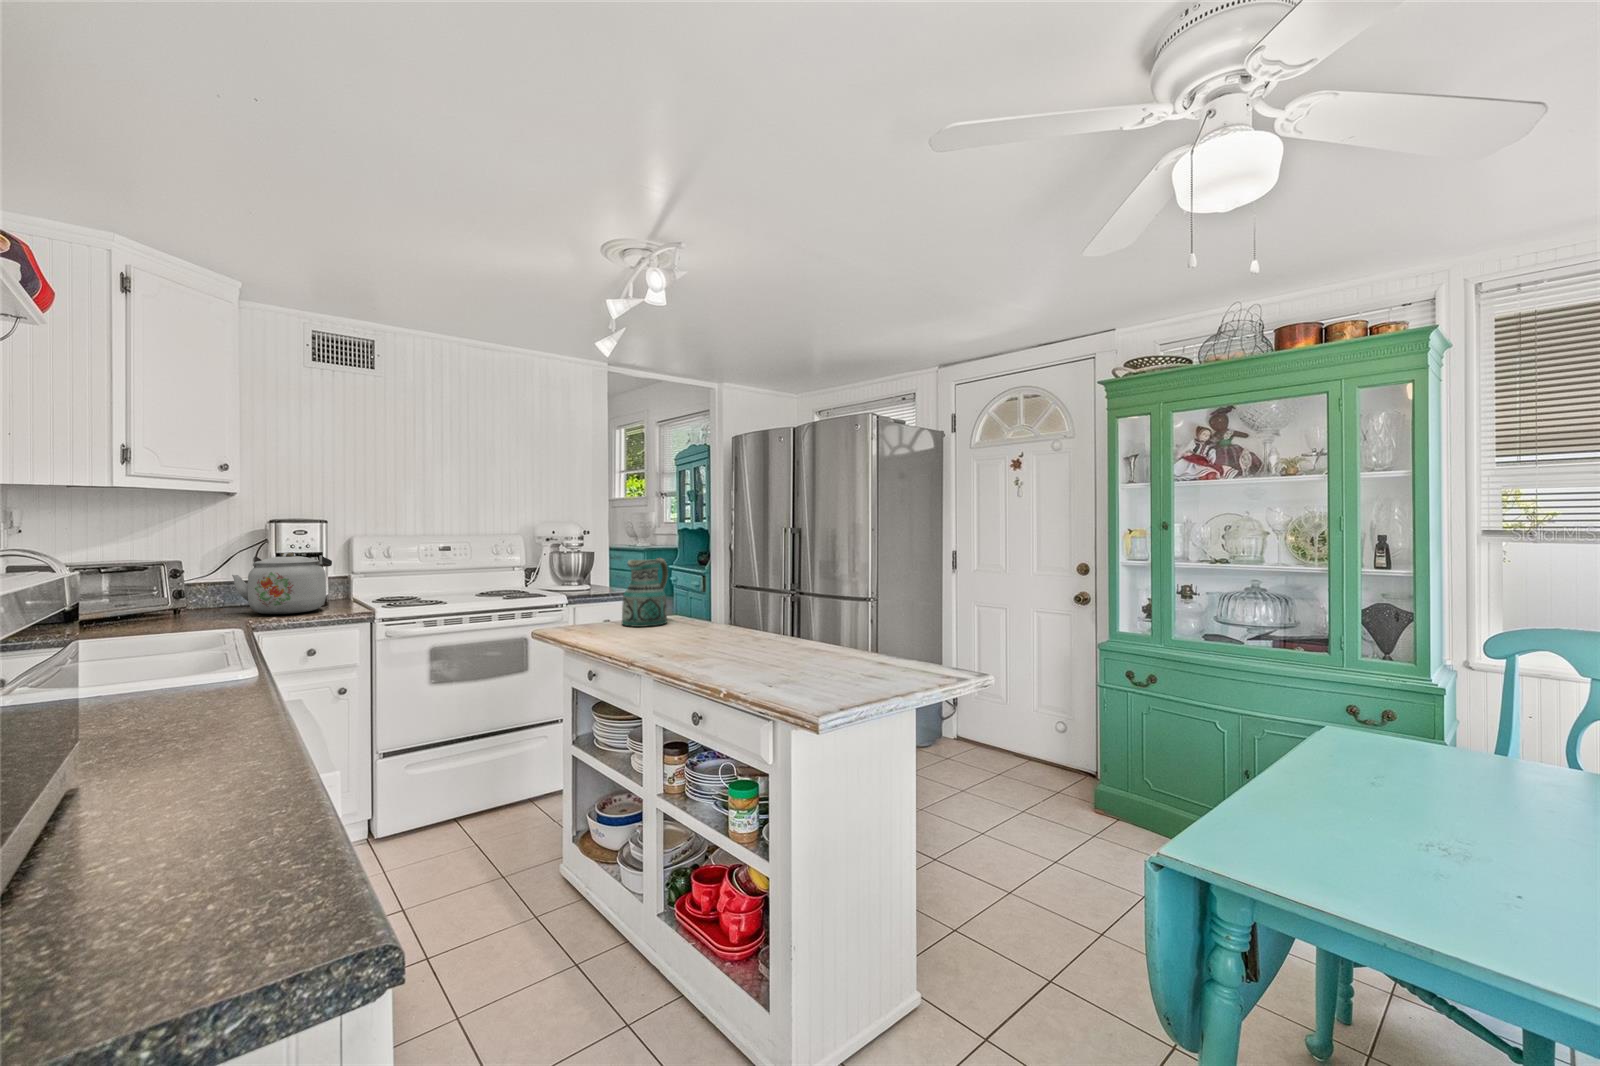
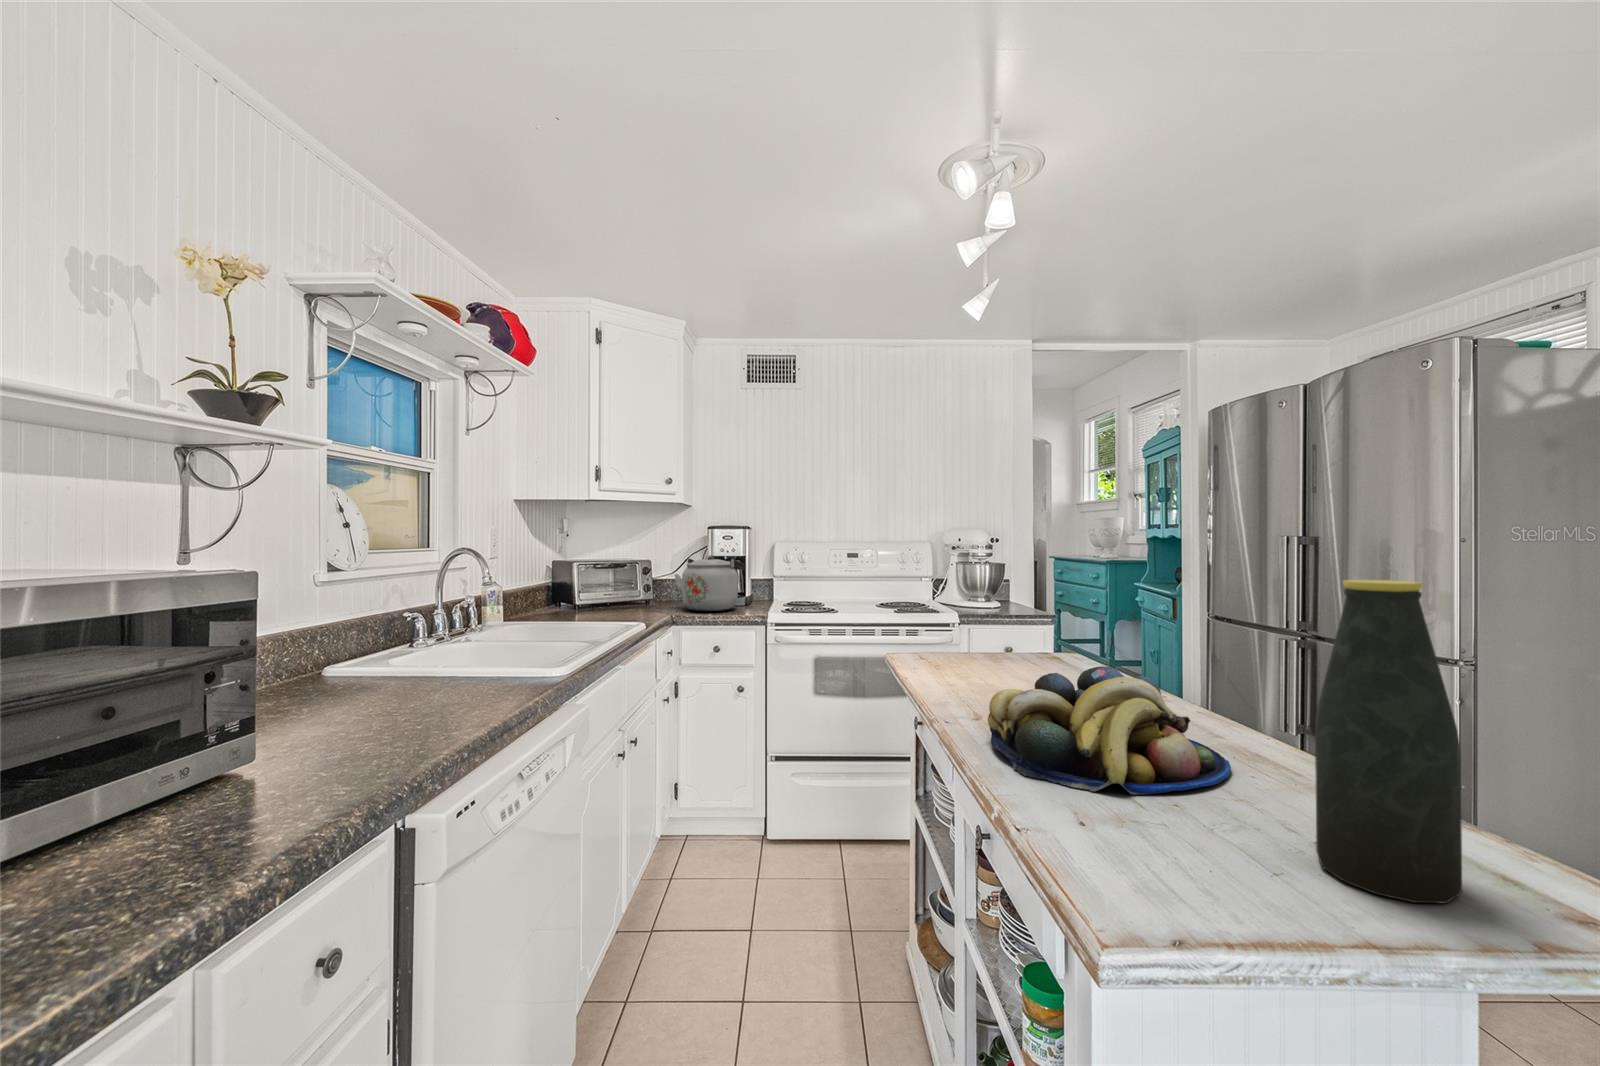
bottle: none [865,556,911,684] -> present [1315,580,1462,903]
ceramic pitcher: present [622,558,668,627] -> none [978,571,1049,665]
fruit bowl: none [688,612,816,676] -> present [988,666,1231,795]

